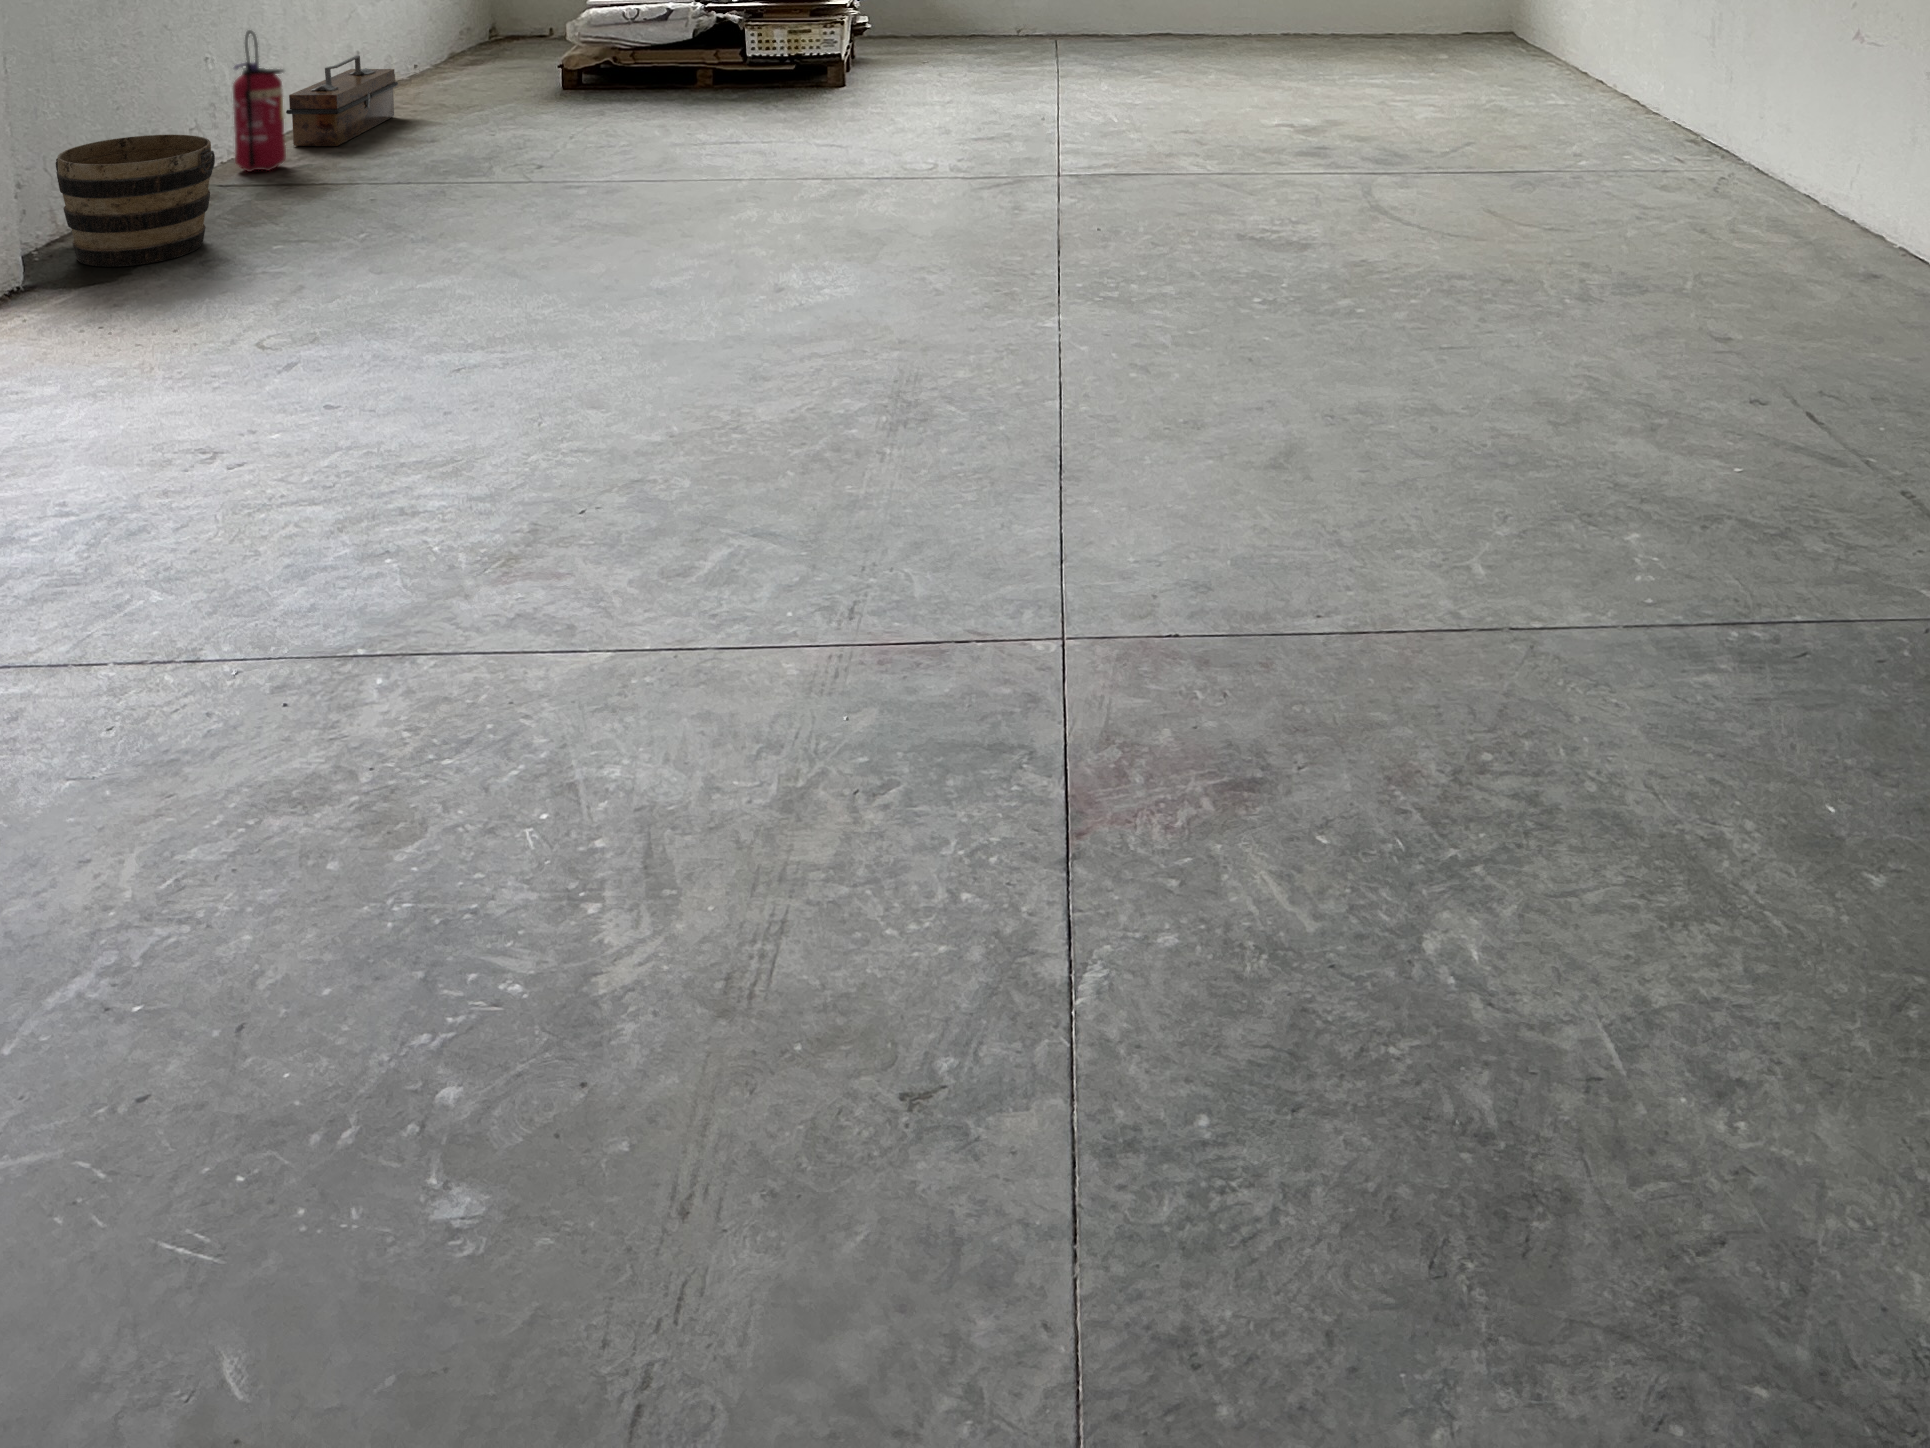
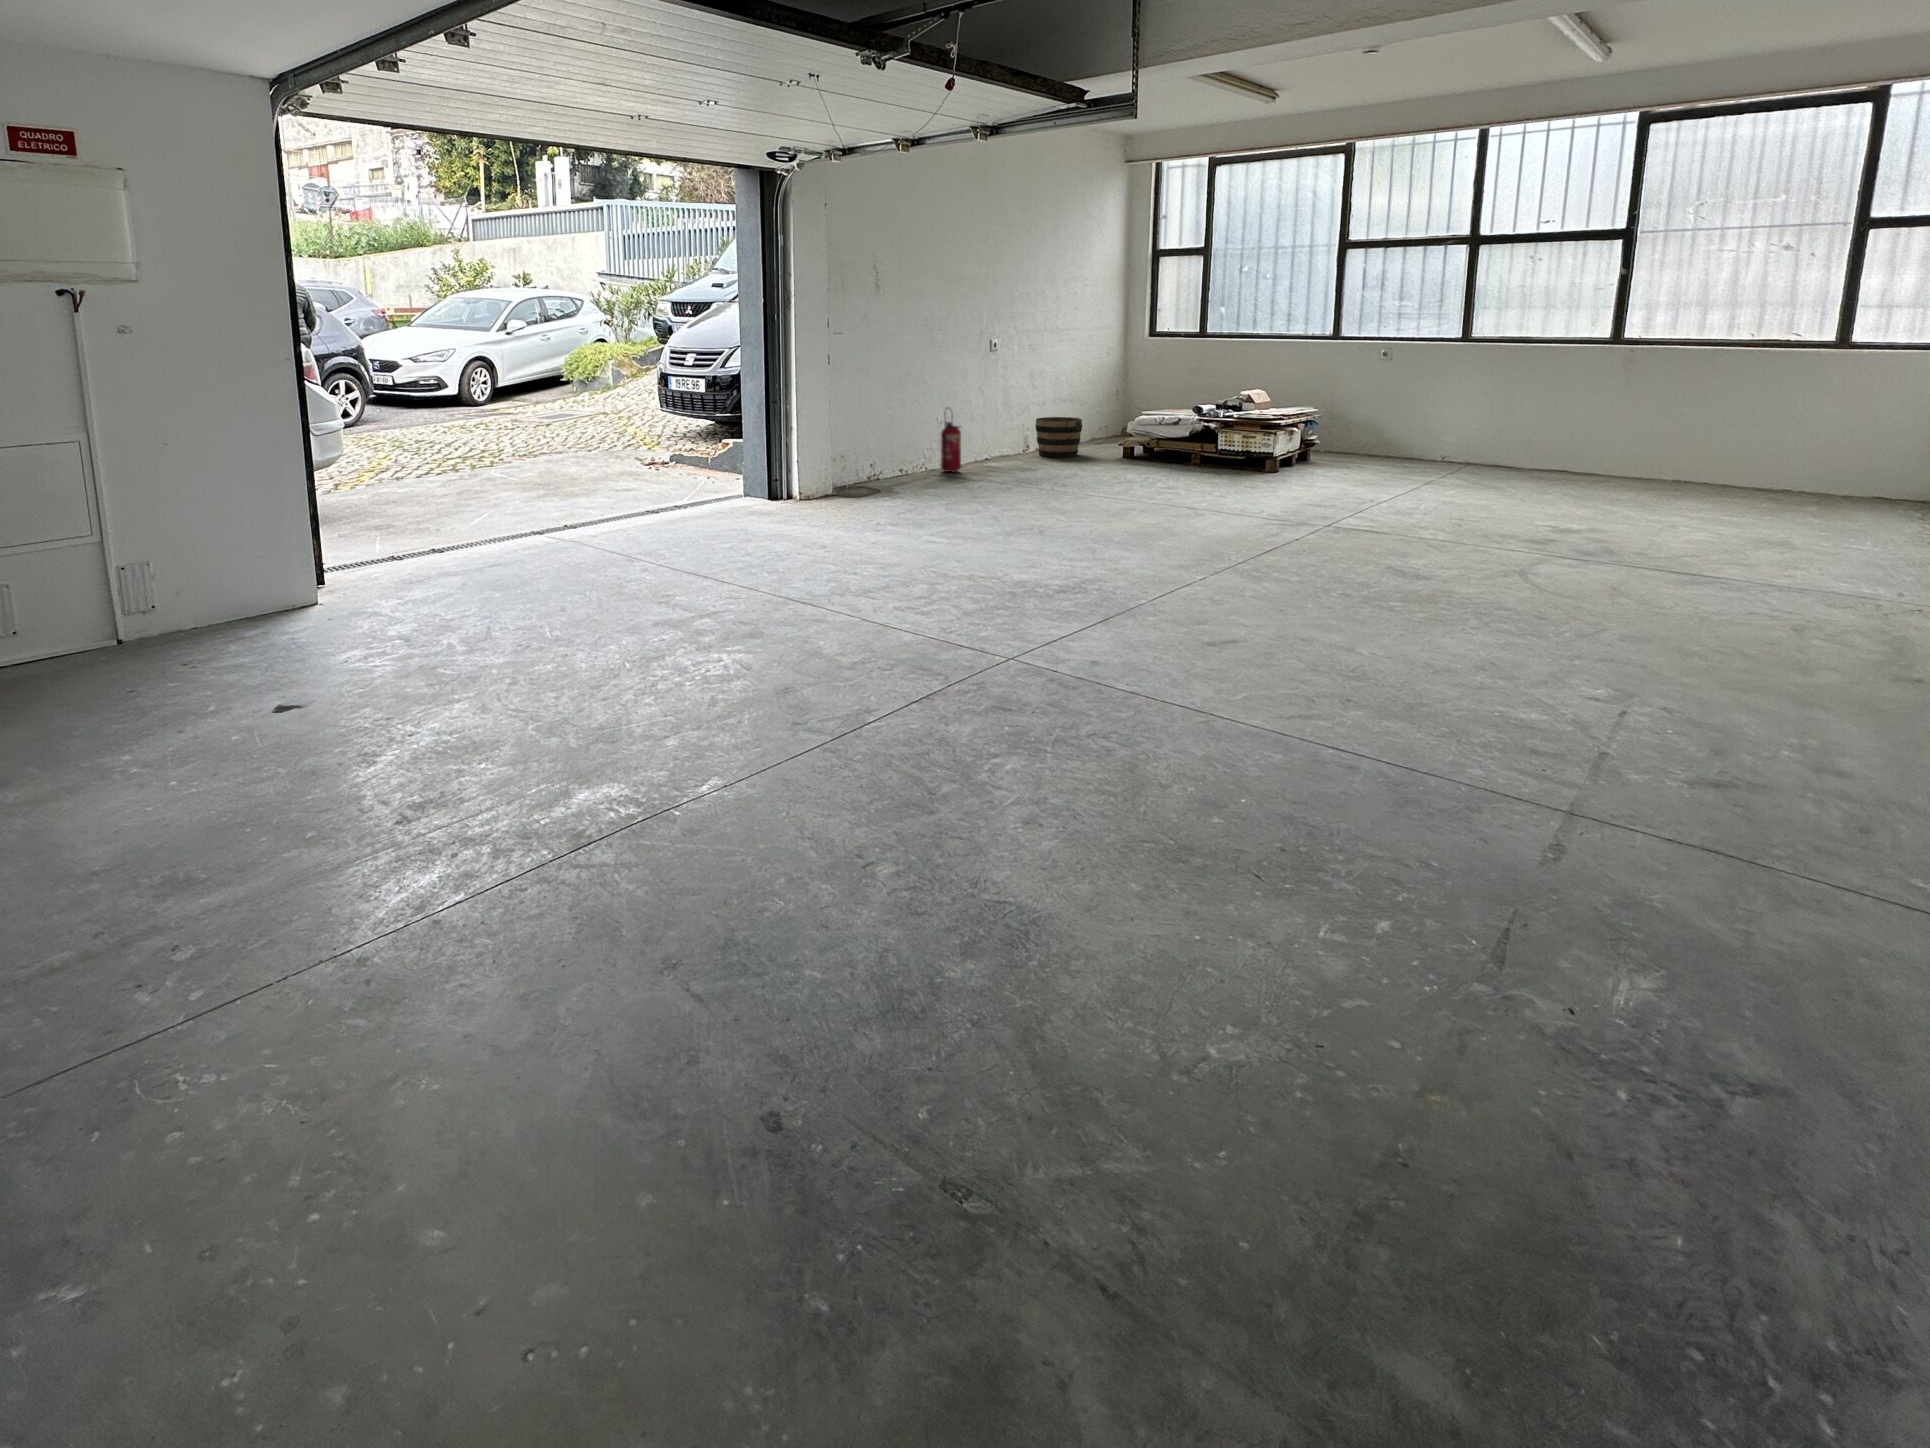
toolbox: present [286,55,398,146] -> none [971,428,1031,468]
bucket: present [56,135,215,267] -> present [1035,417,1082,458]

